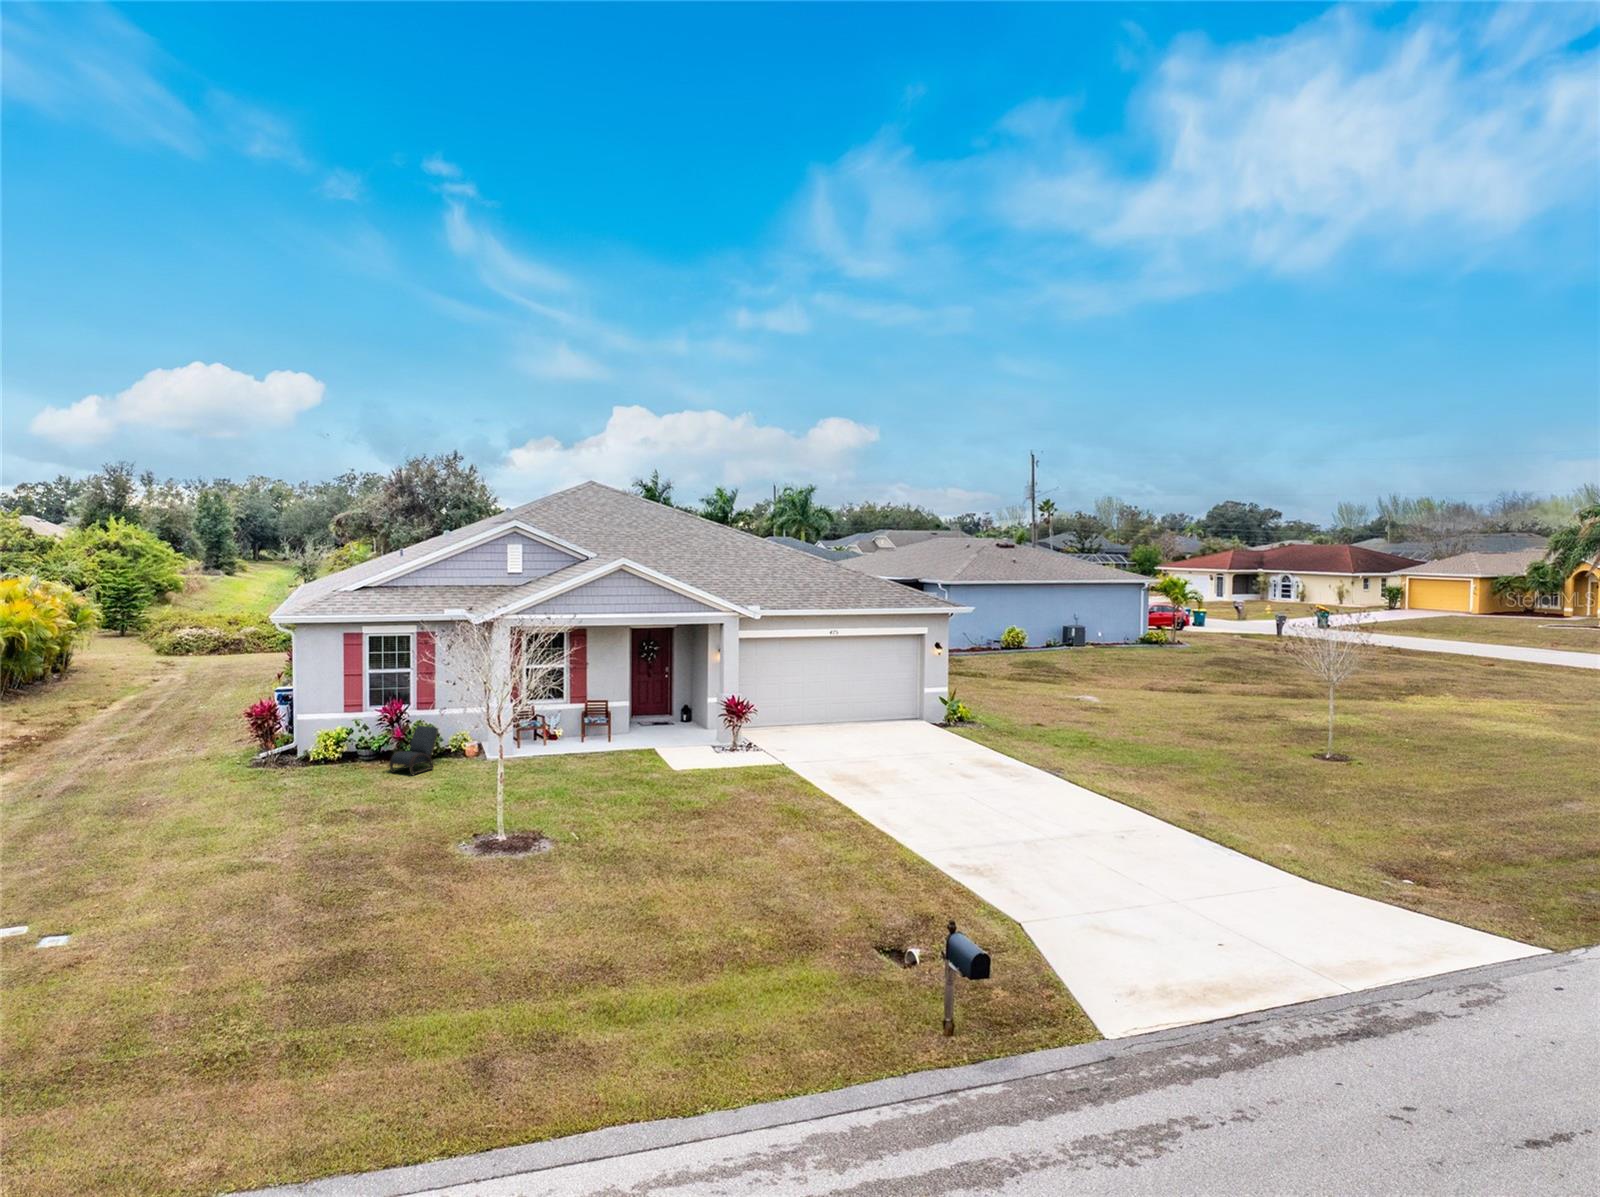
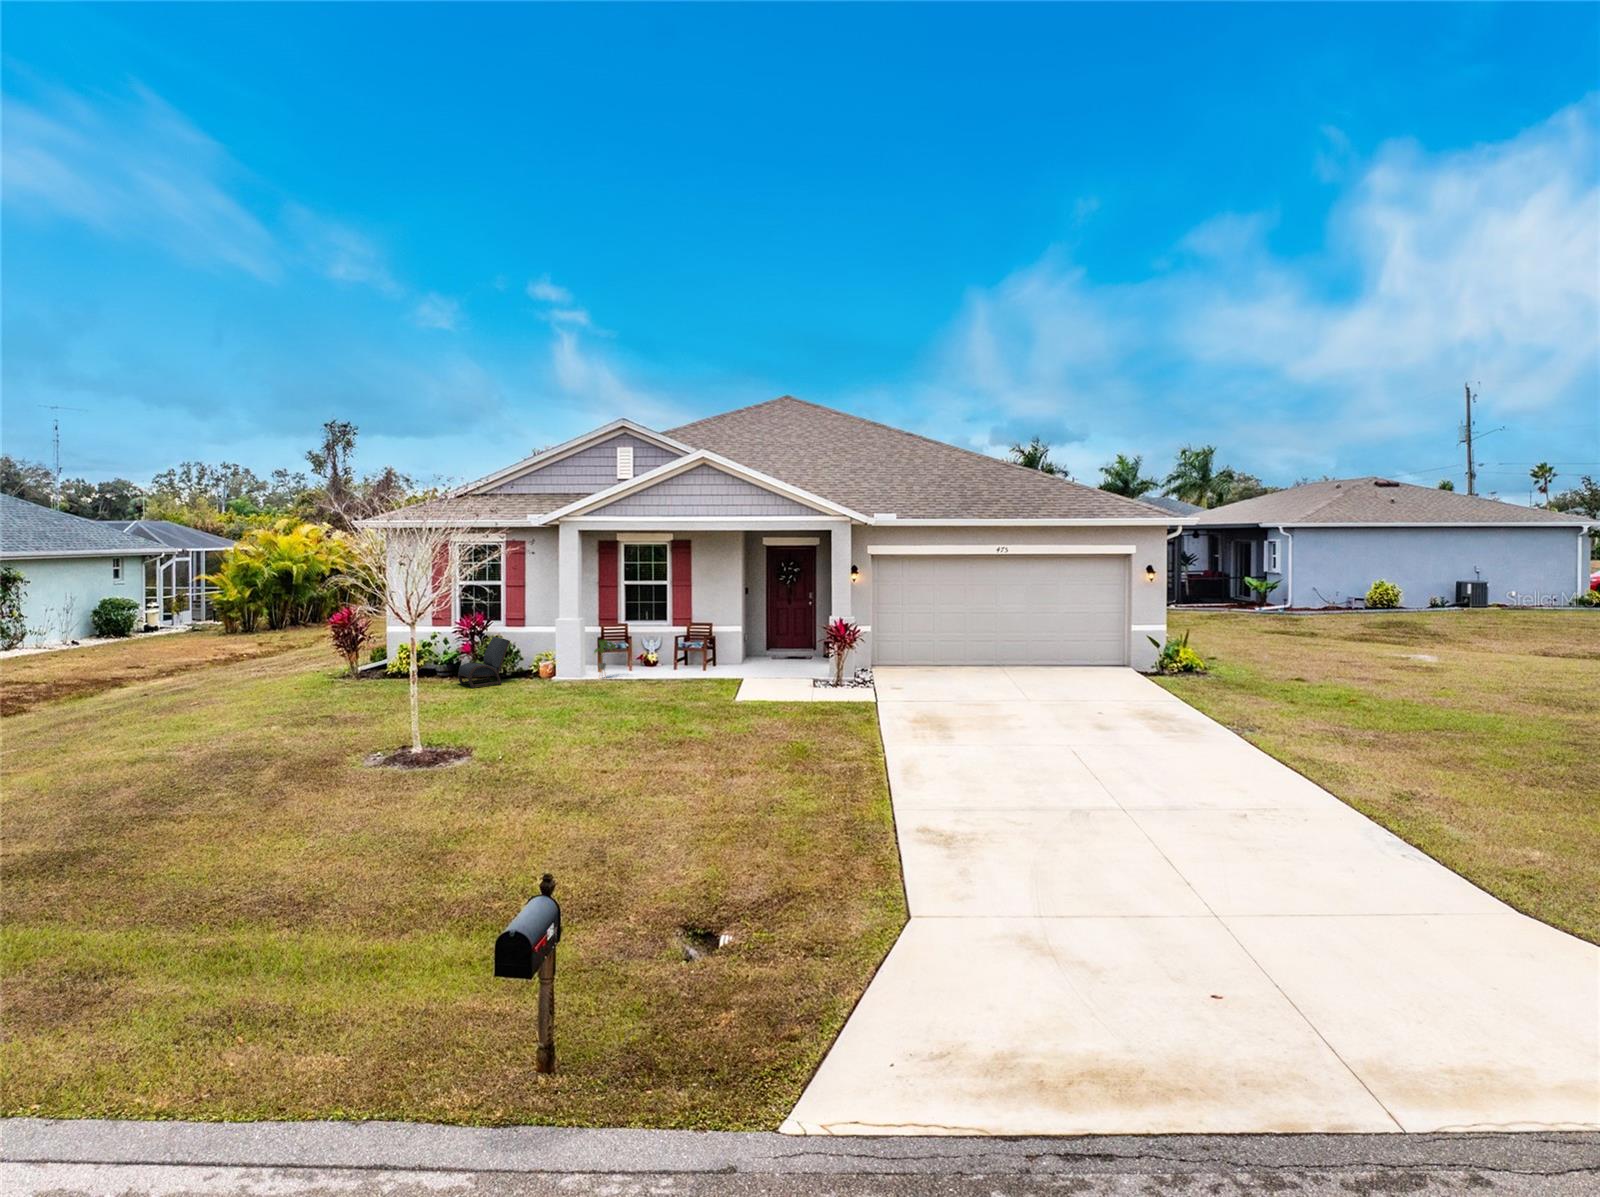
house plant: none [508,720,531,756] -> present [594,640,616,672]

